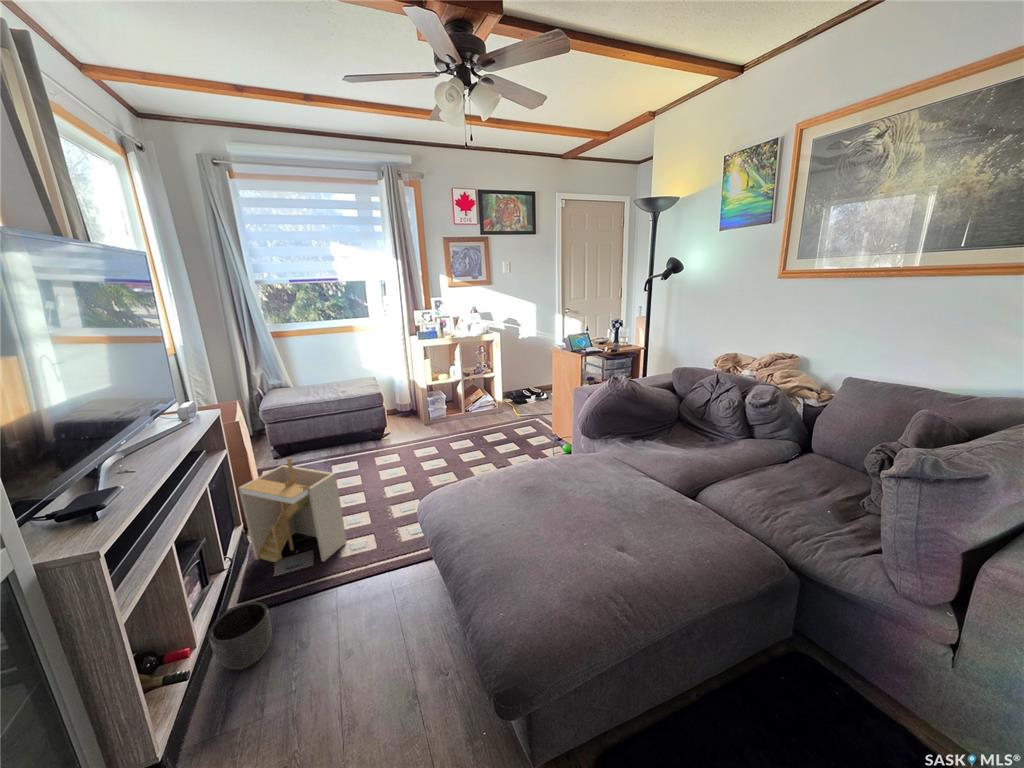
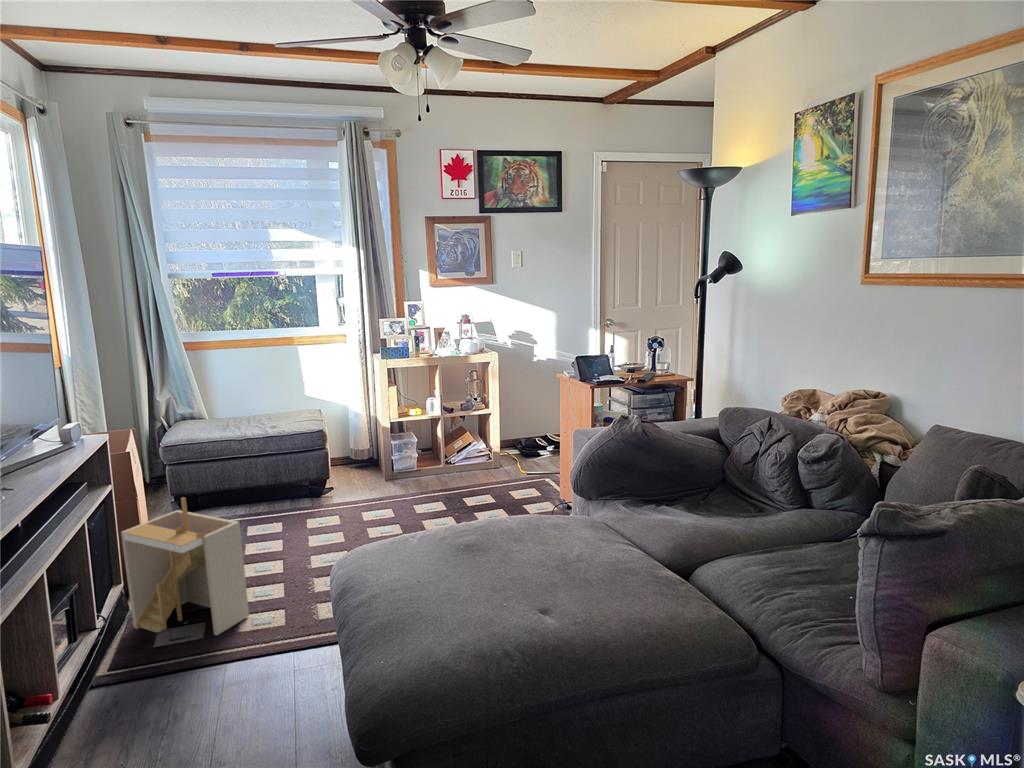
planter: present [209,602,272,670] -> none [71,661,142,738]

